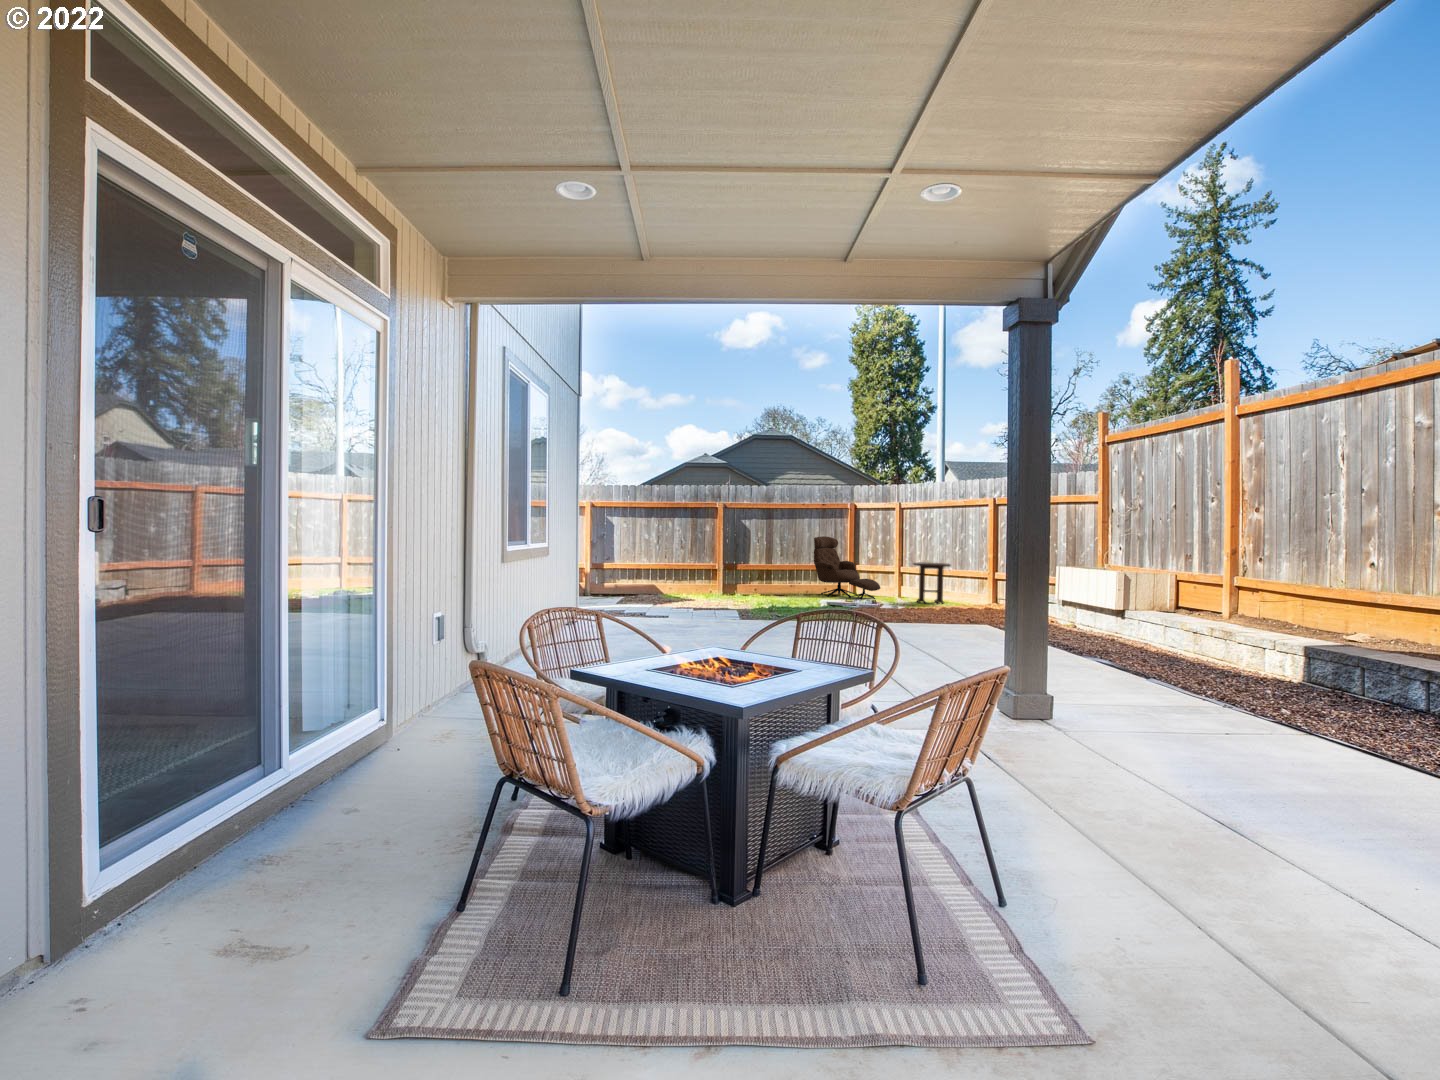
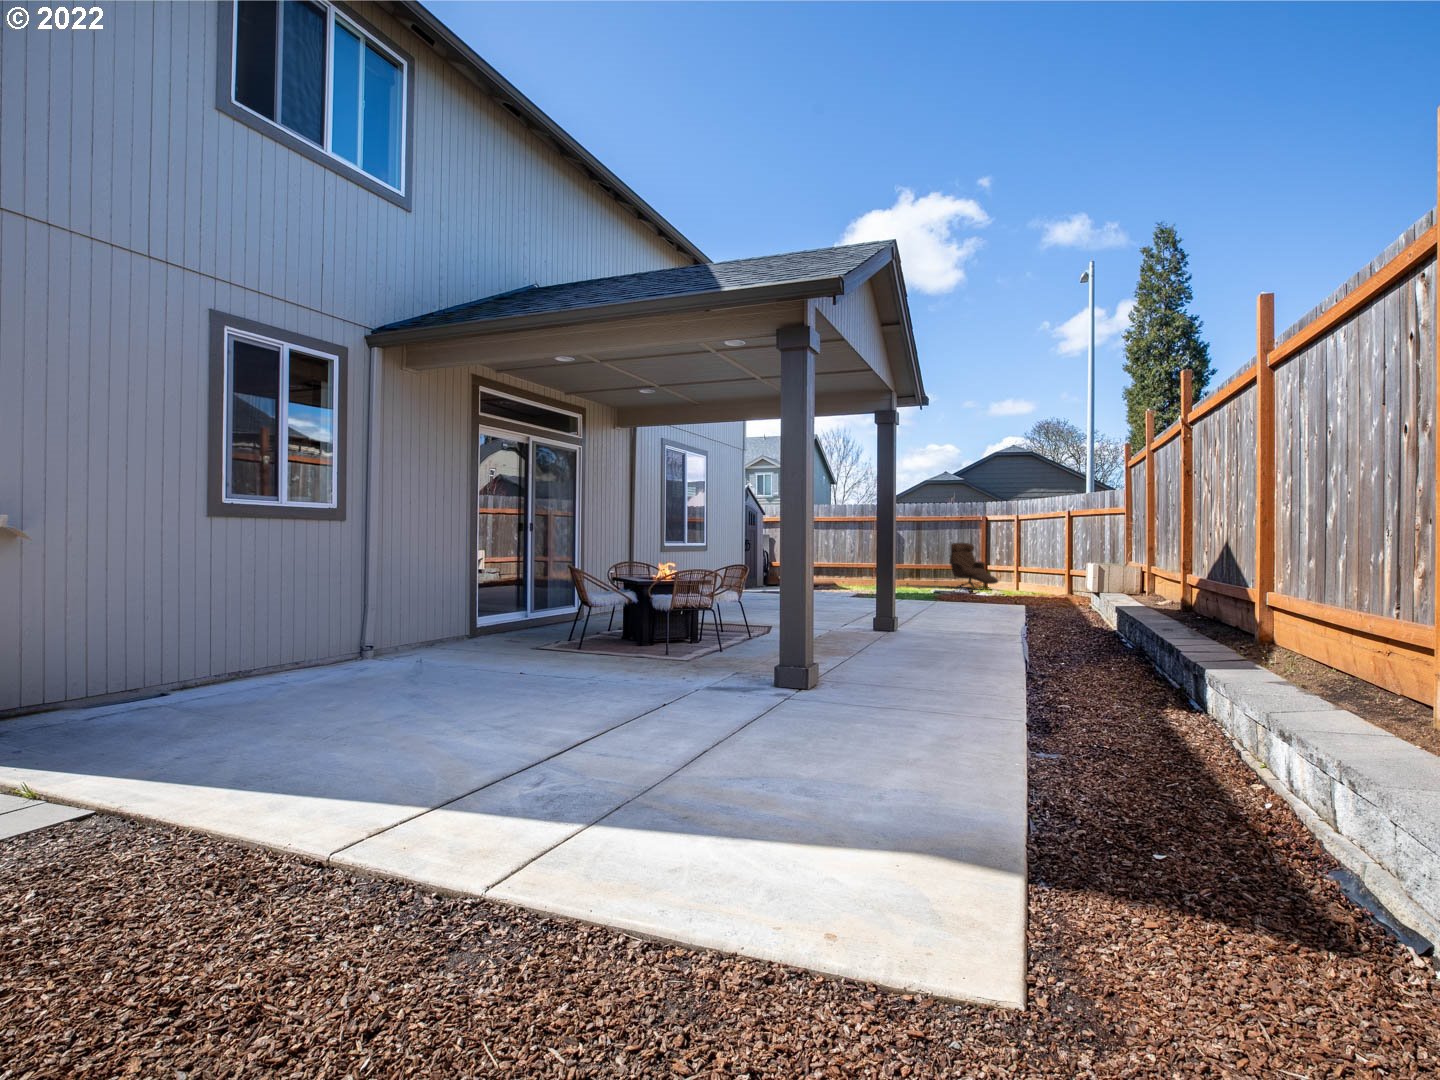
side table: present [913,562,951,604] -> none [1014,563,1045,594]

